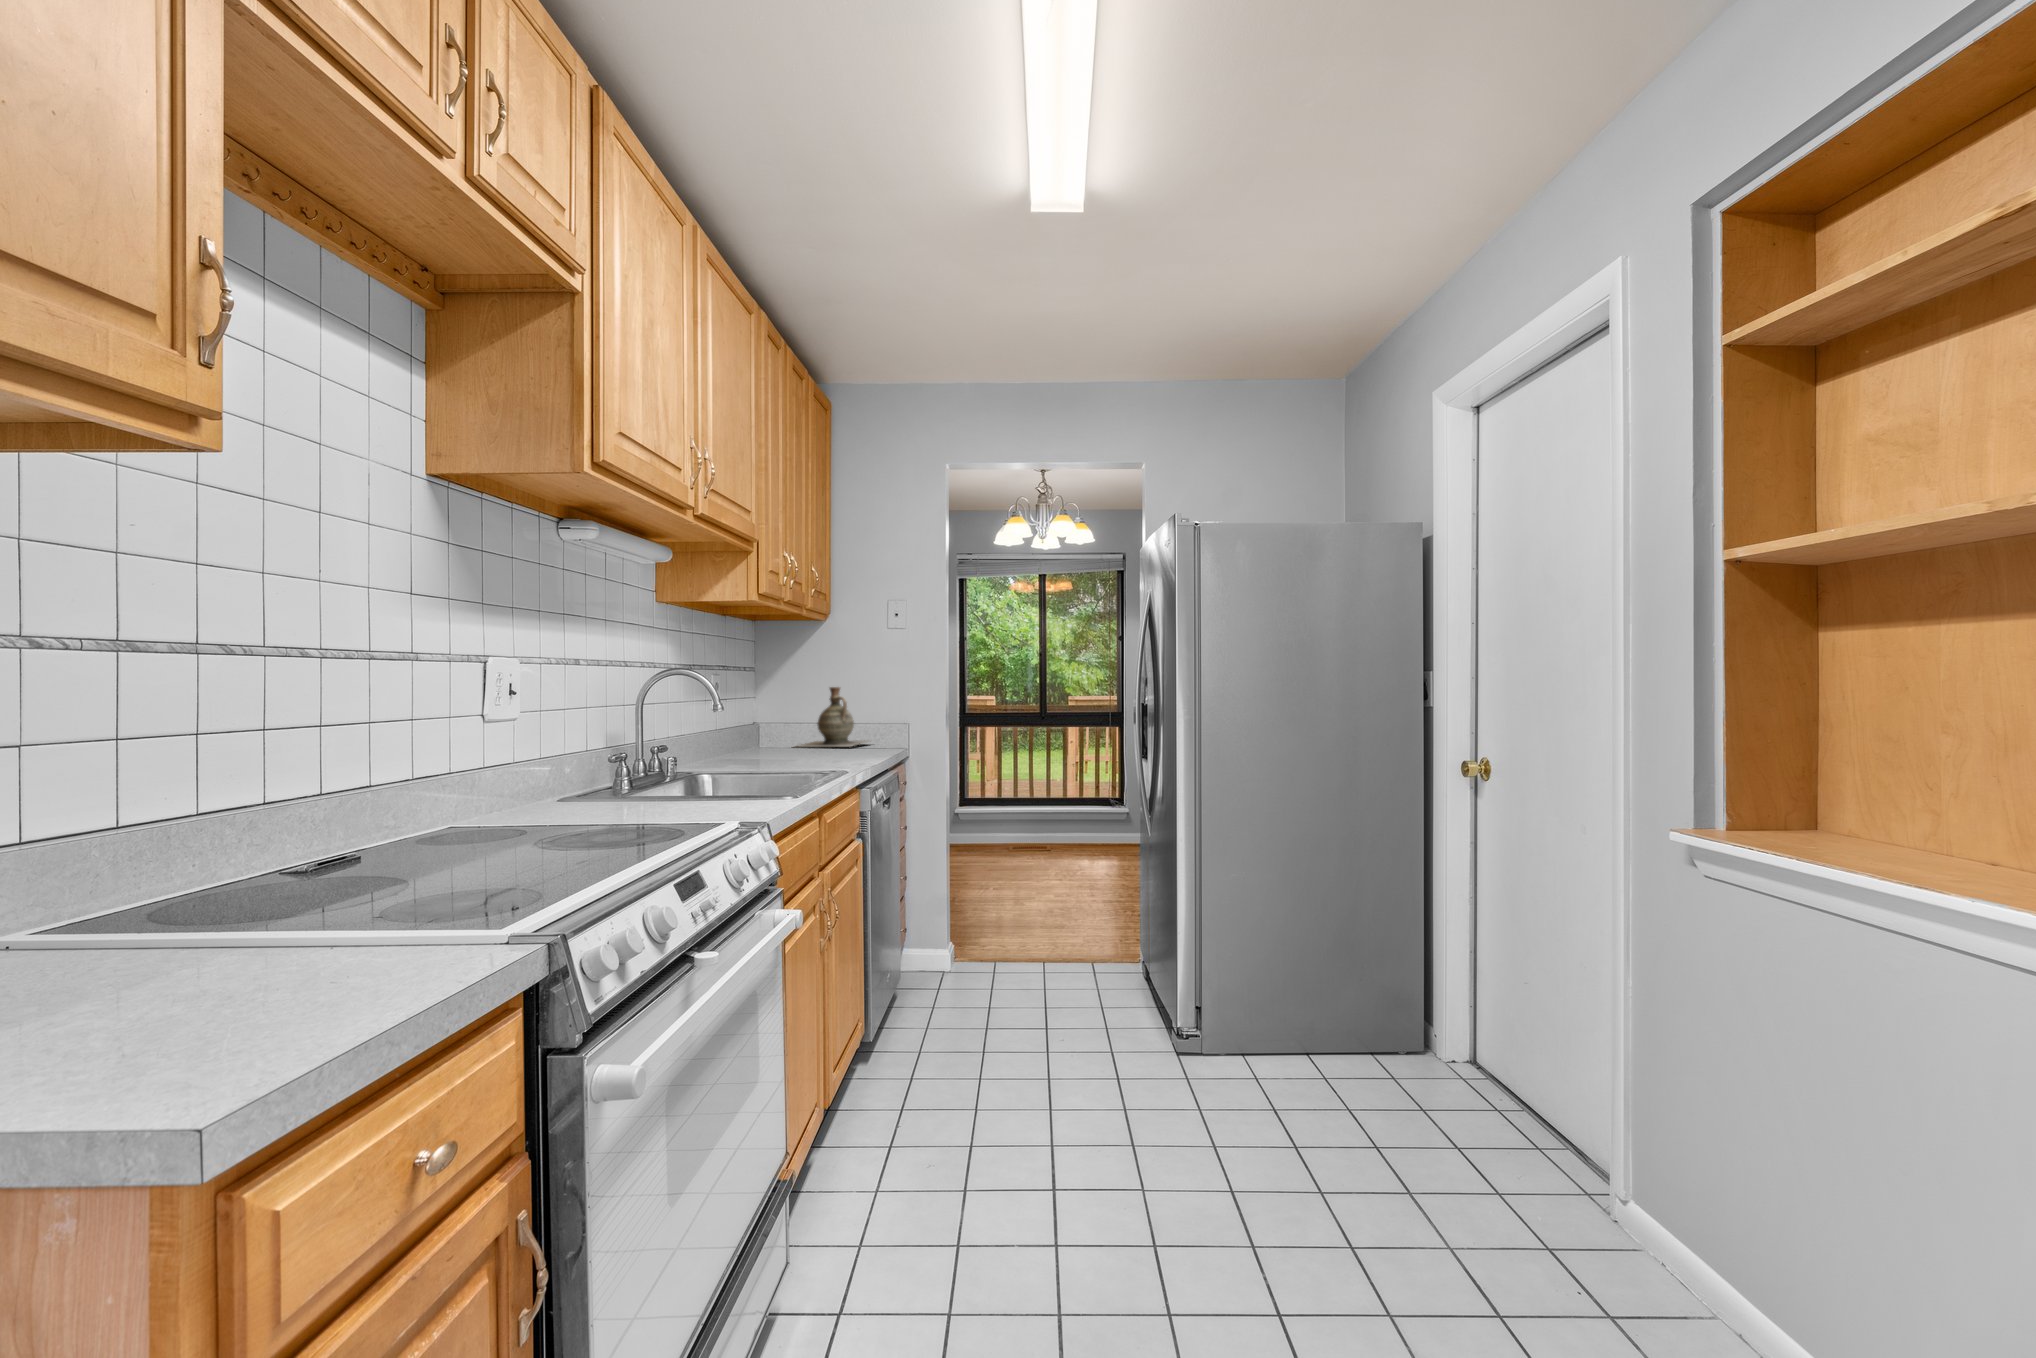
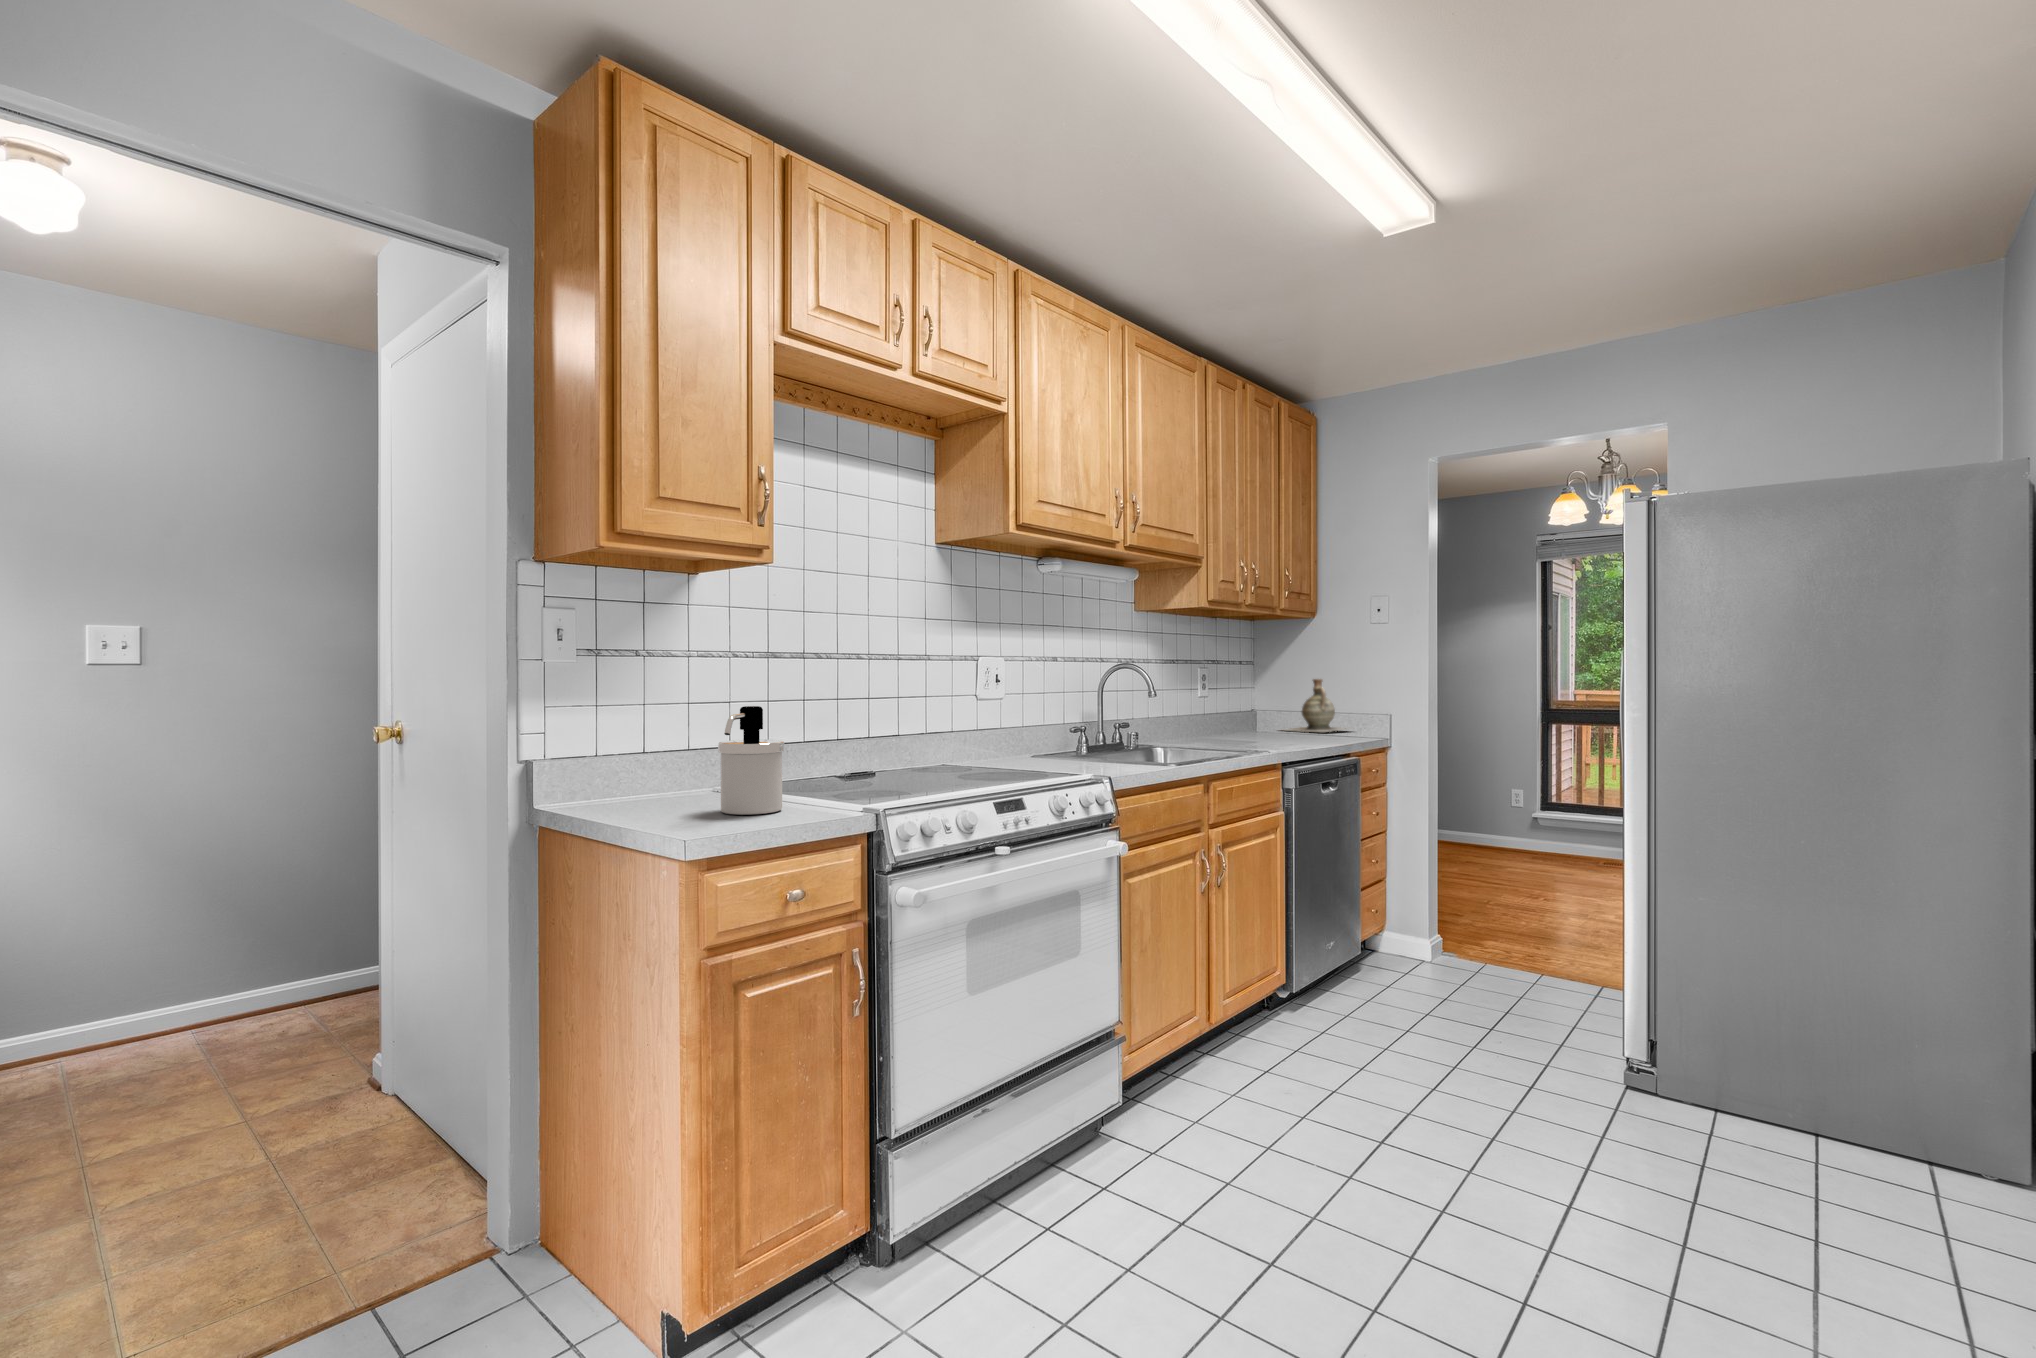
soap dispenser: none [140,756,322,1008] -> present [718,706,784,815]

